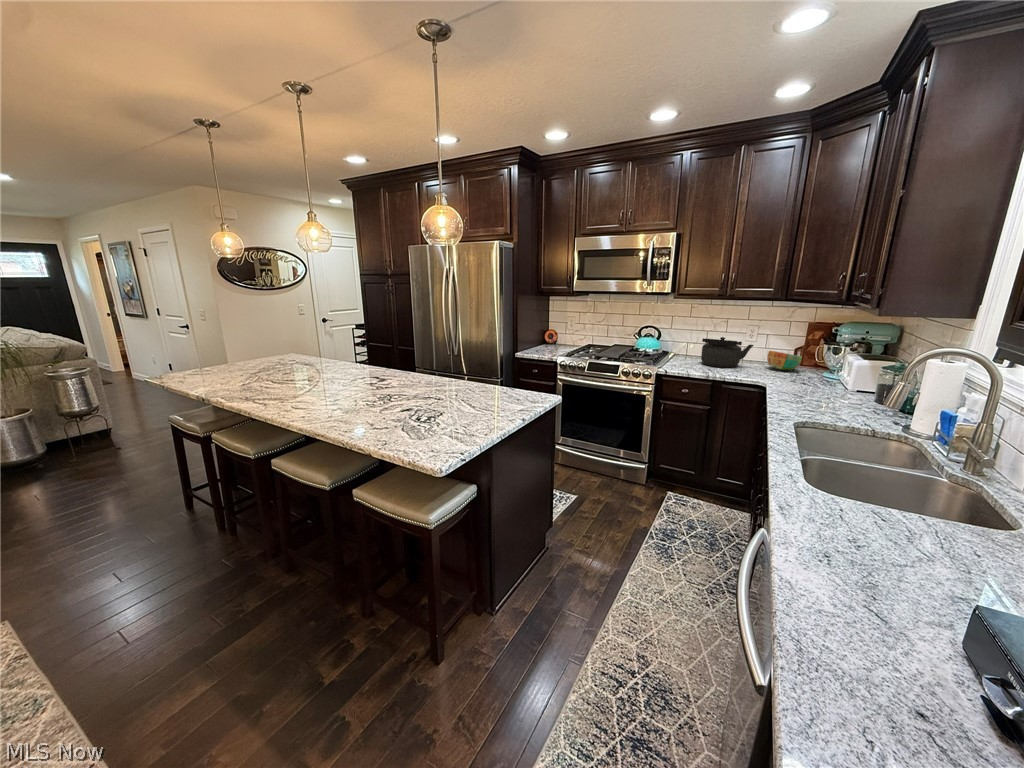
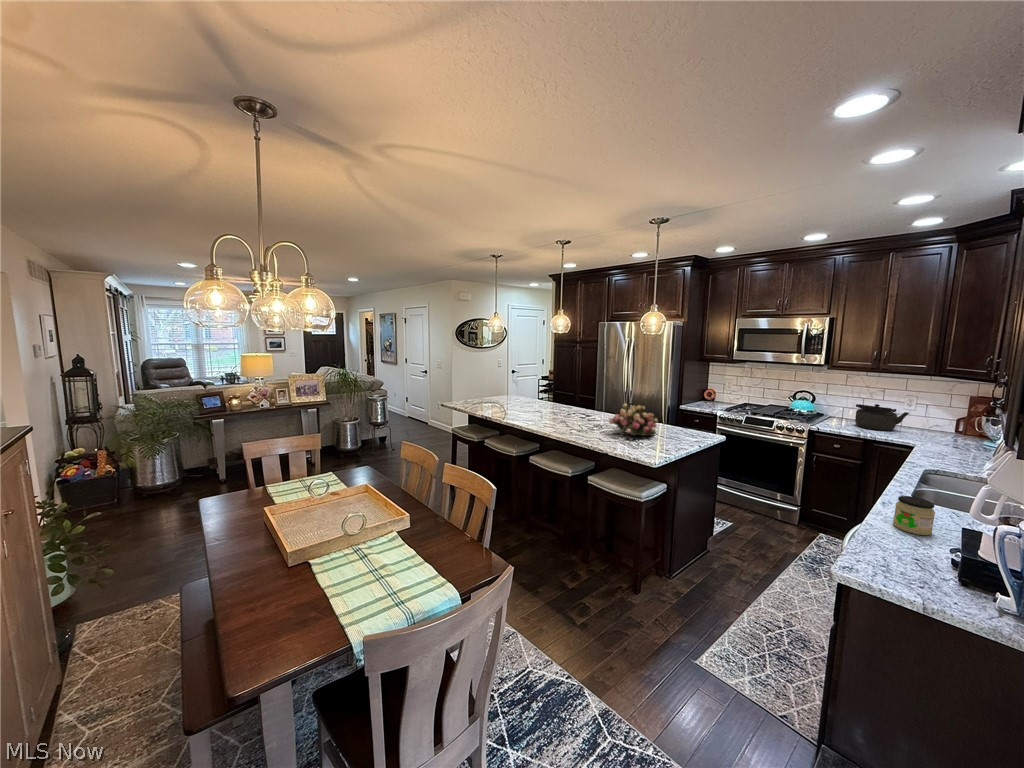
bowl: present [767,351,802,370] -> none [925,419,964,438]
flower arrangement: none [384,359,464,411] -> present [609,404,658,436]
jar: none [799,495,866,566] -> present [893,496,935,535]

